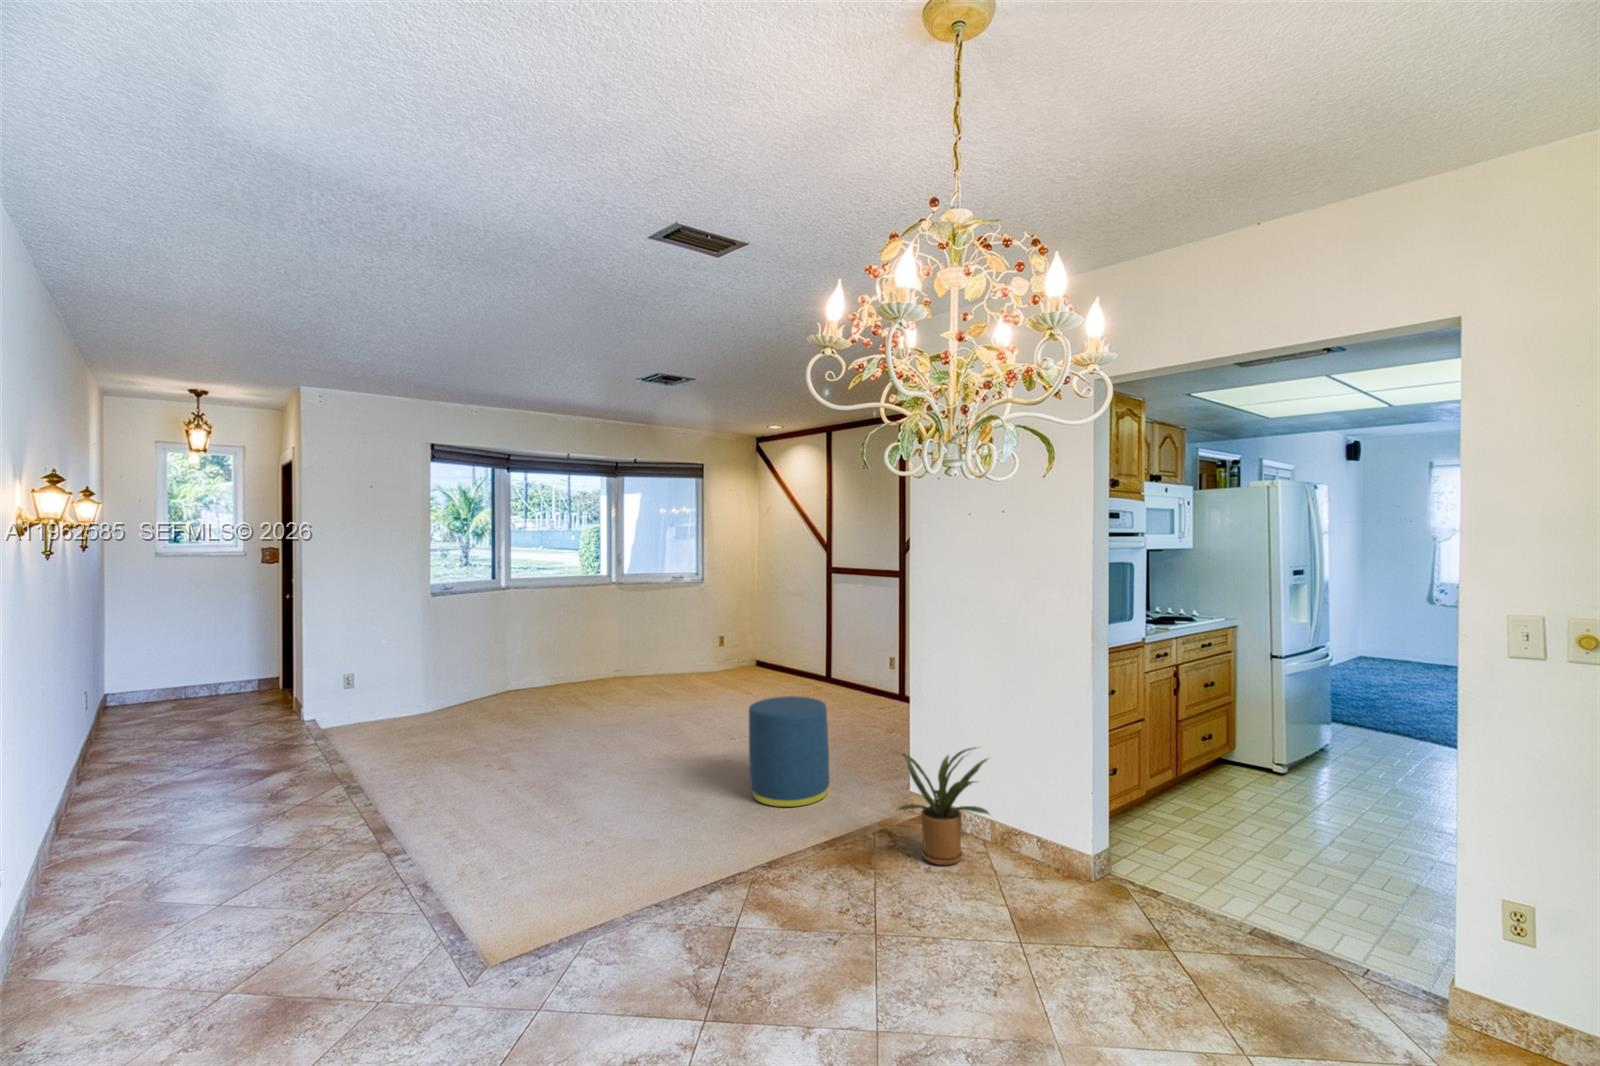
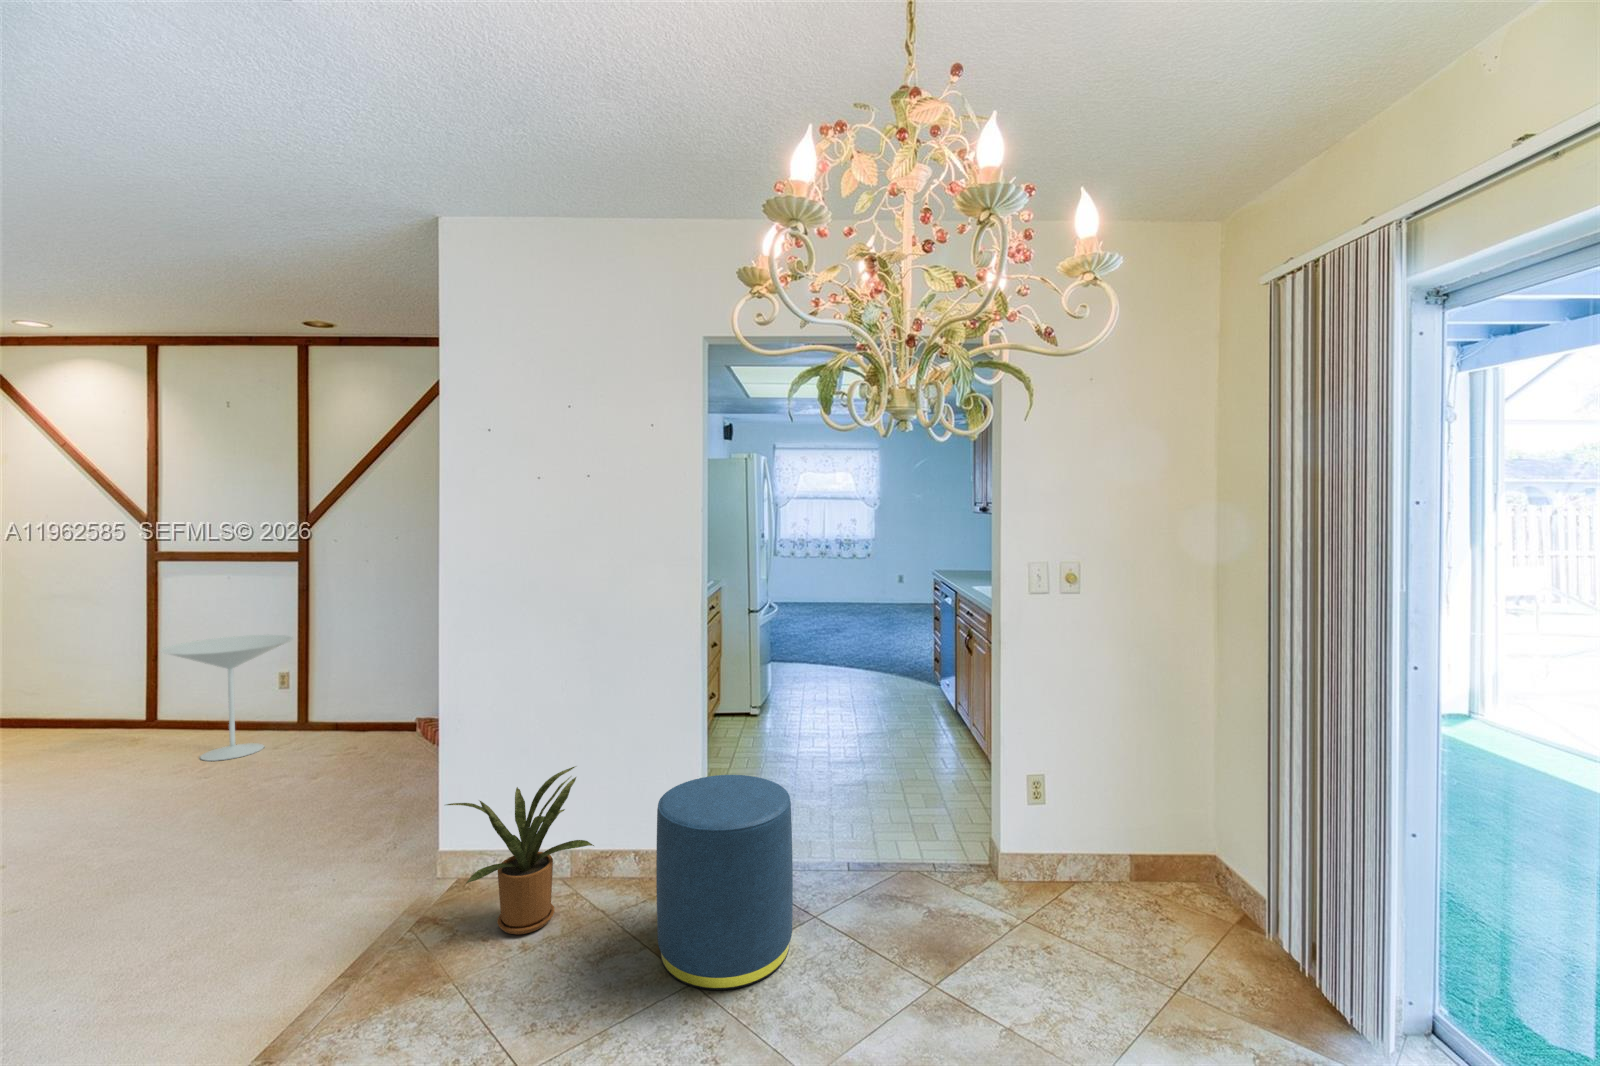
side table: none [807,614,881,701] -> present [160,635,293,761]
ottoman: present [749,696,829,807] -> present [656,775,793,990]

